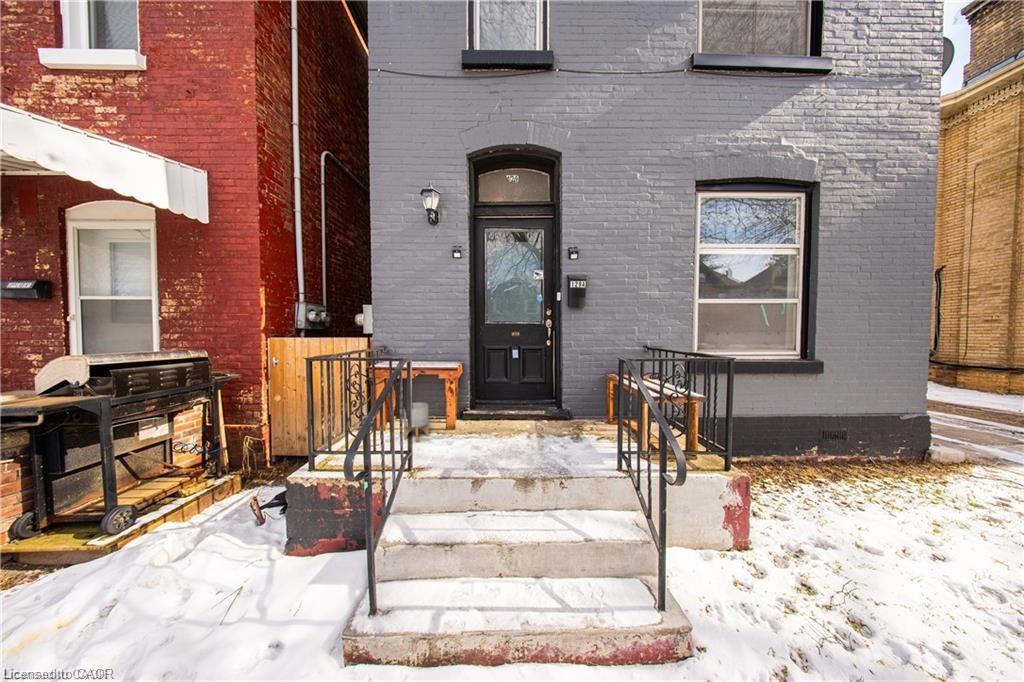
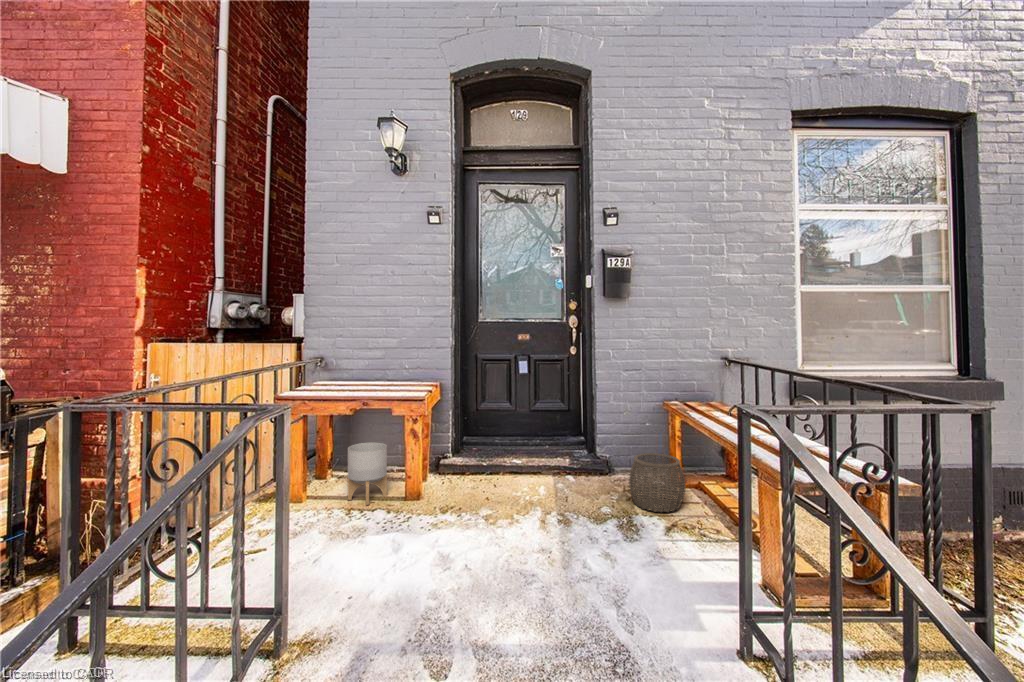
woven basket: none [581,409,616,446] -> present [629,453,685,512]

